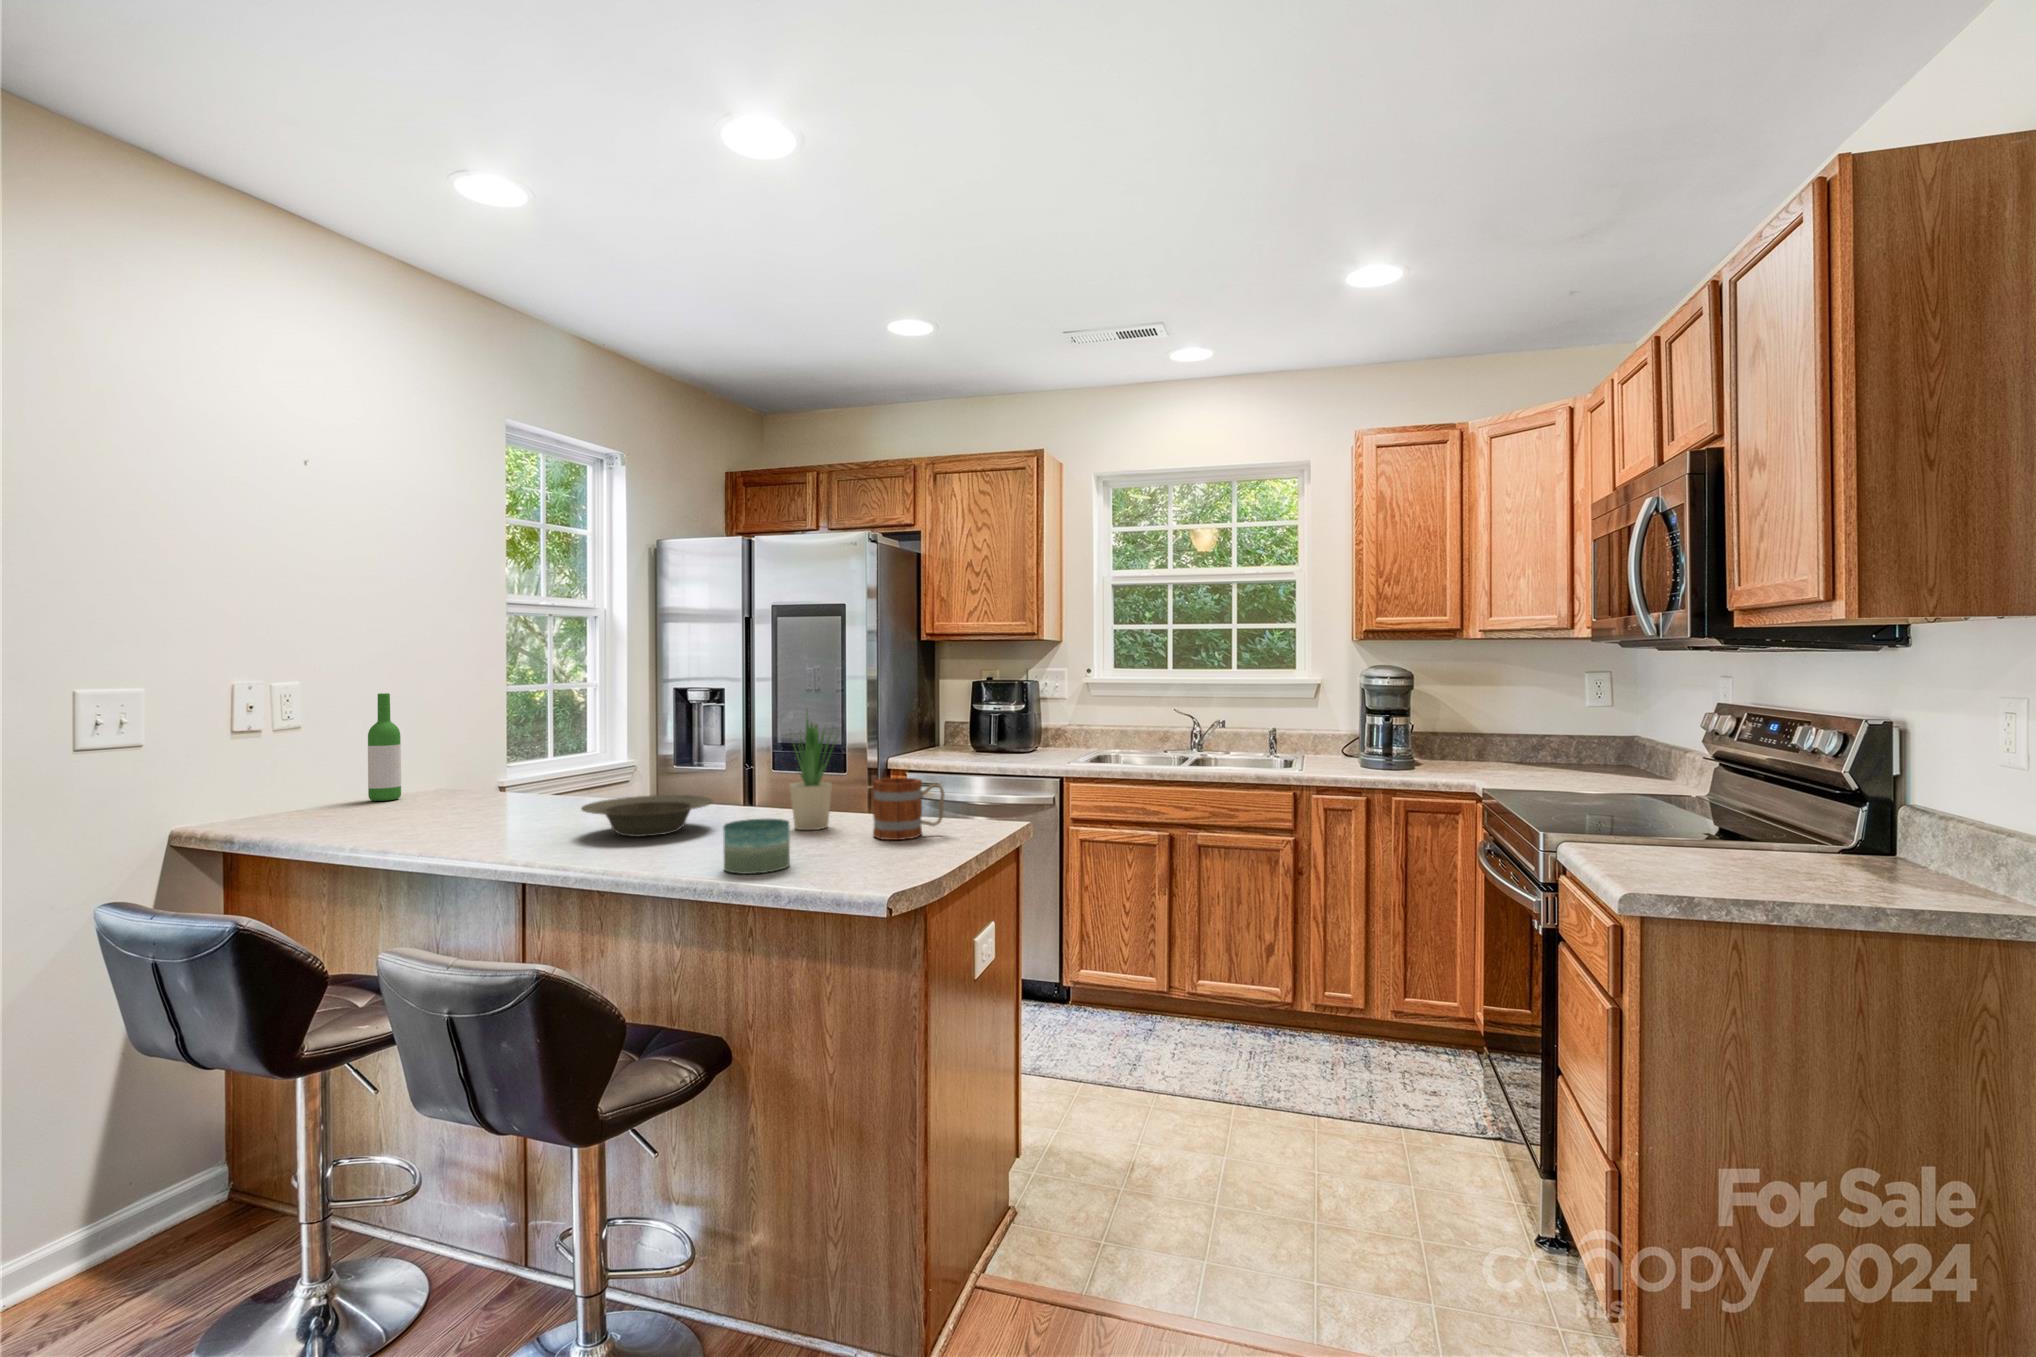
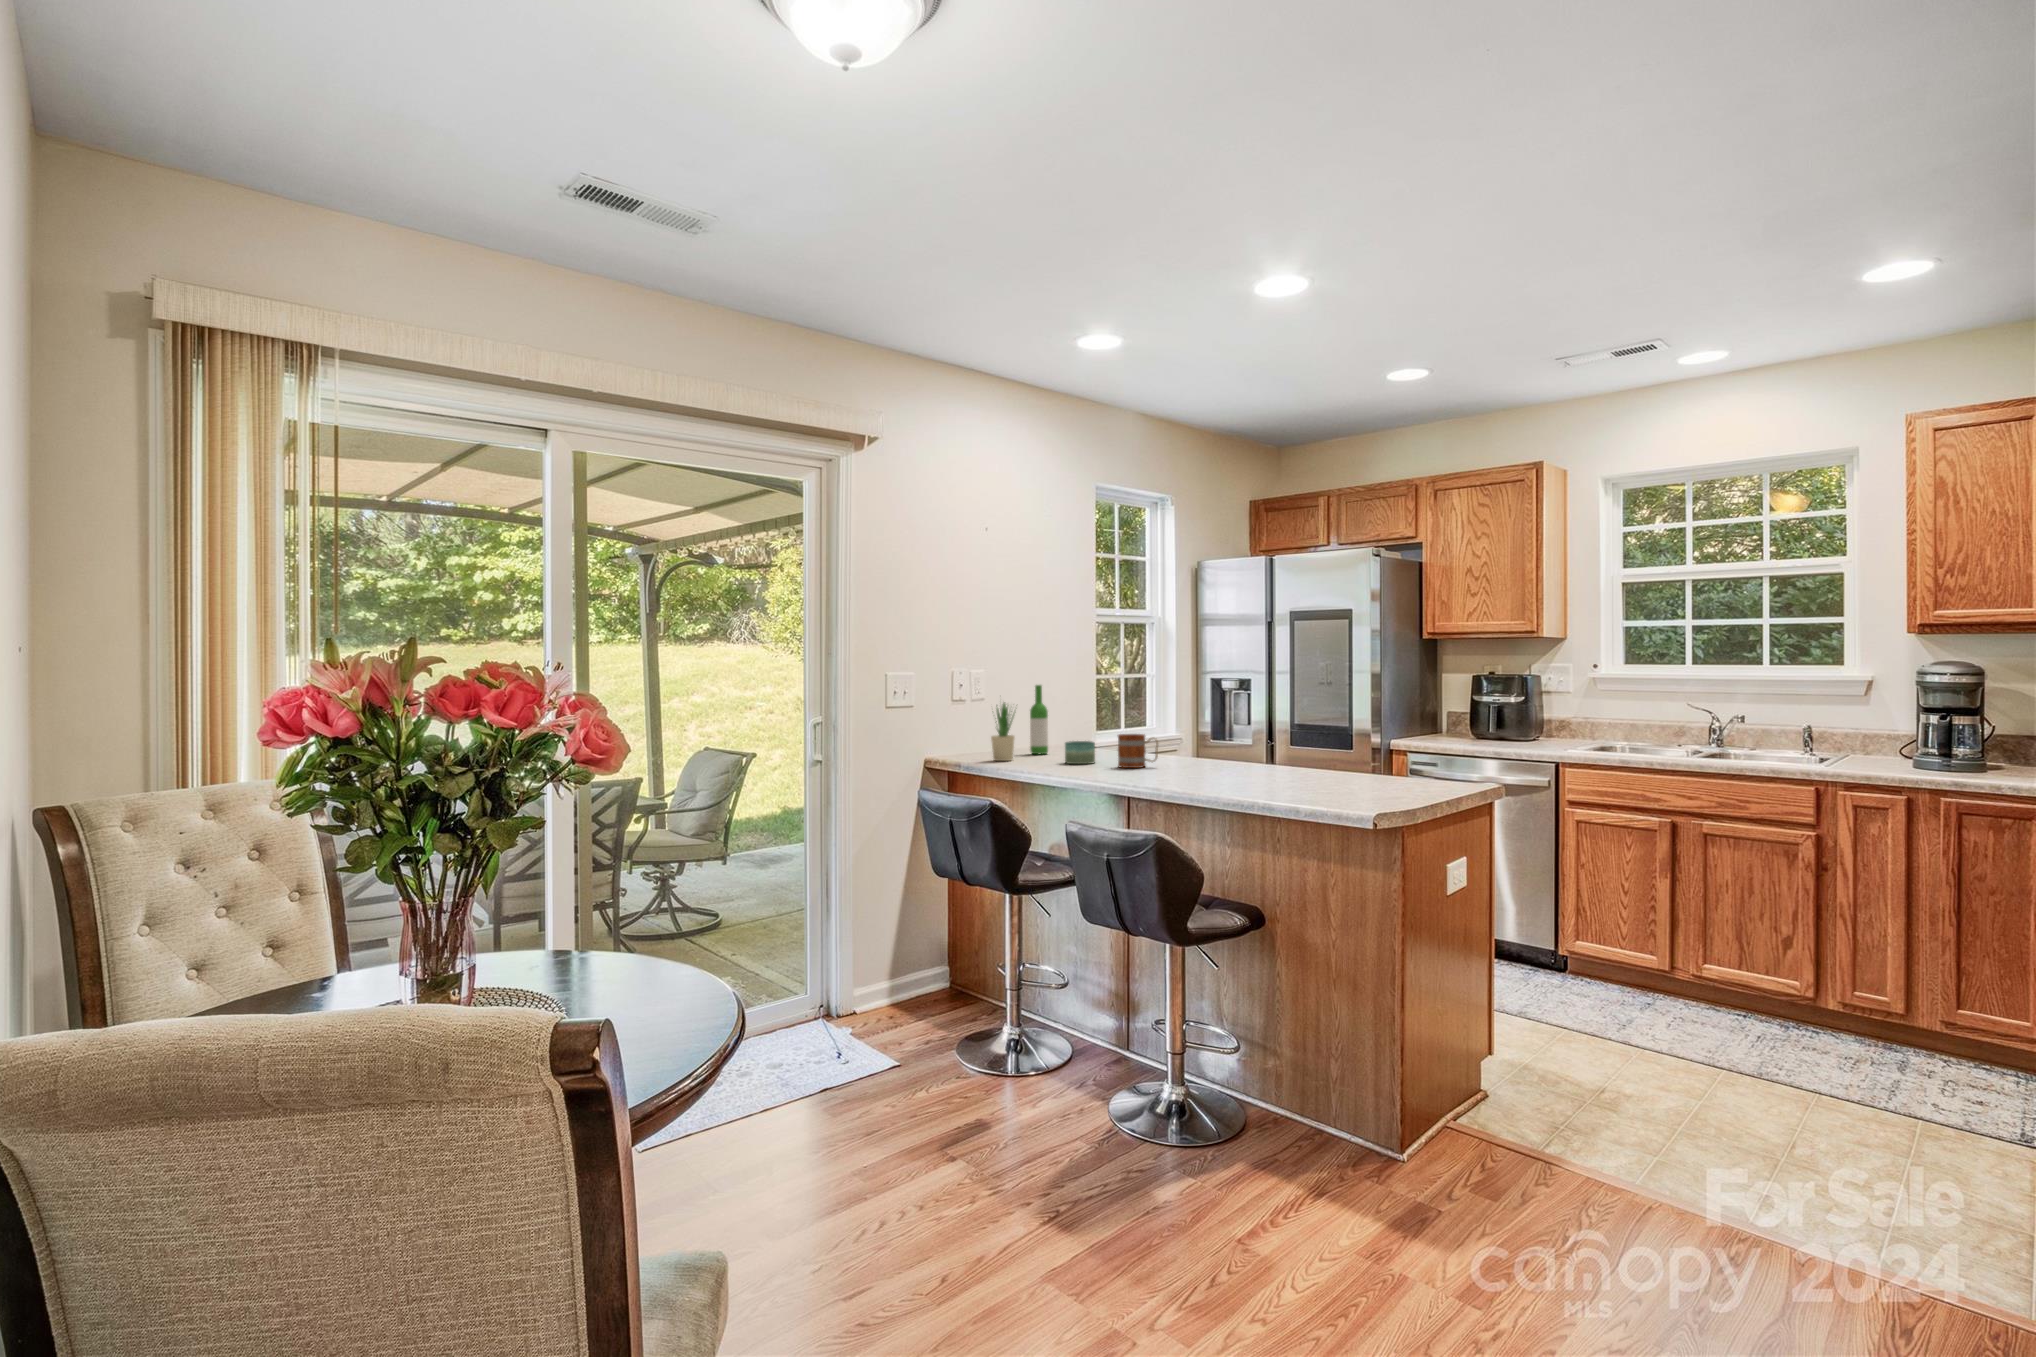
potted plant: present [790,713,835,830] -> present [991,702,1015,761]
mug: present [873,778,944,840] -> present [1118,734,1158,768]
bowl: present [581,795,713,837] -> none [1173,755,1257,779]
candle: present [724,819,790,874] -> present [1065,741,1095,764]

